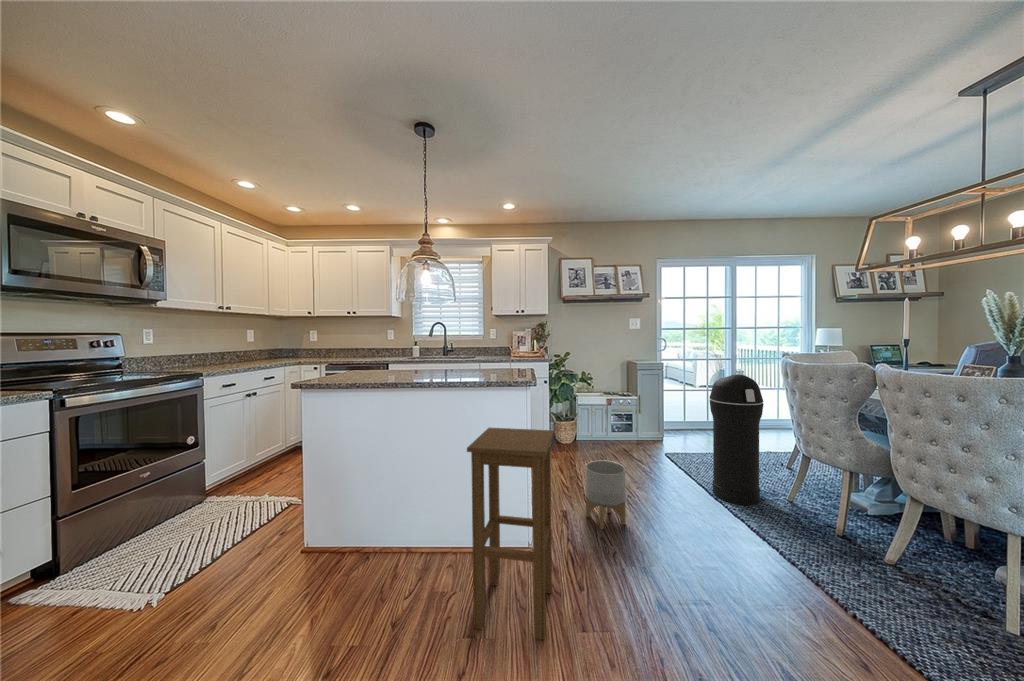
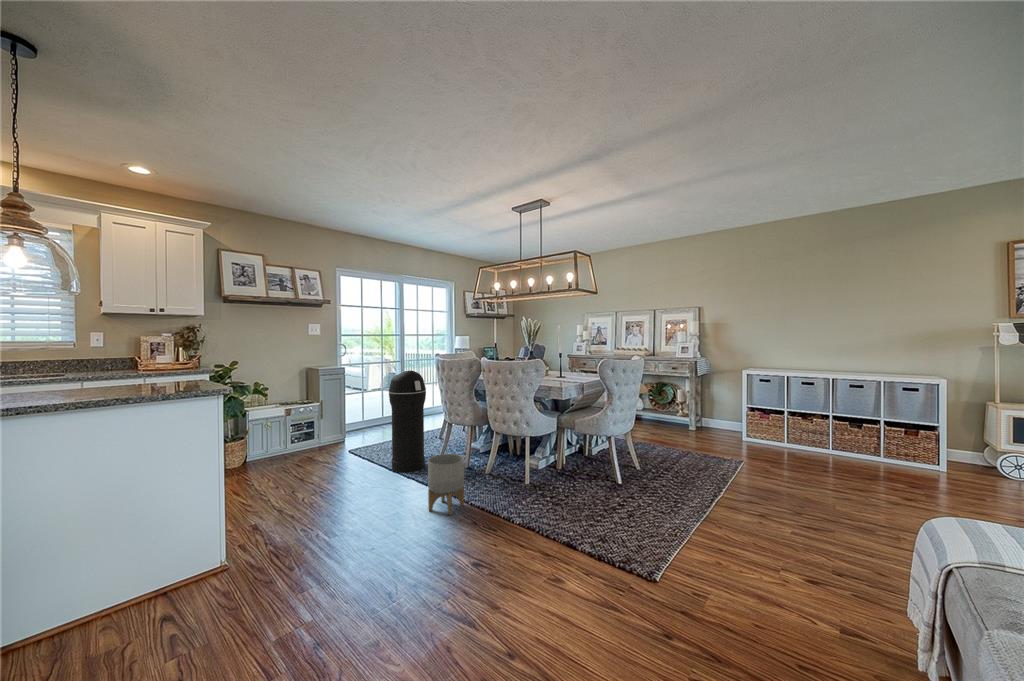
stool: present [467,428,554,640] -> none [167,429,268,653]
planter: present [585,461,626,529] -> present [428,454,464,515]

